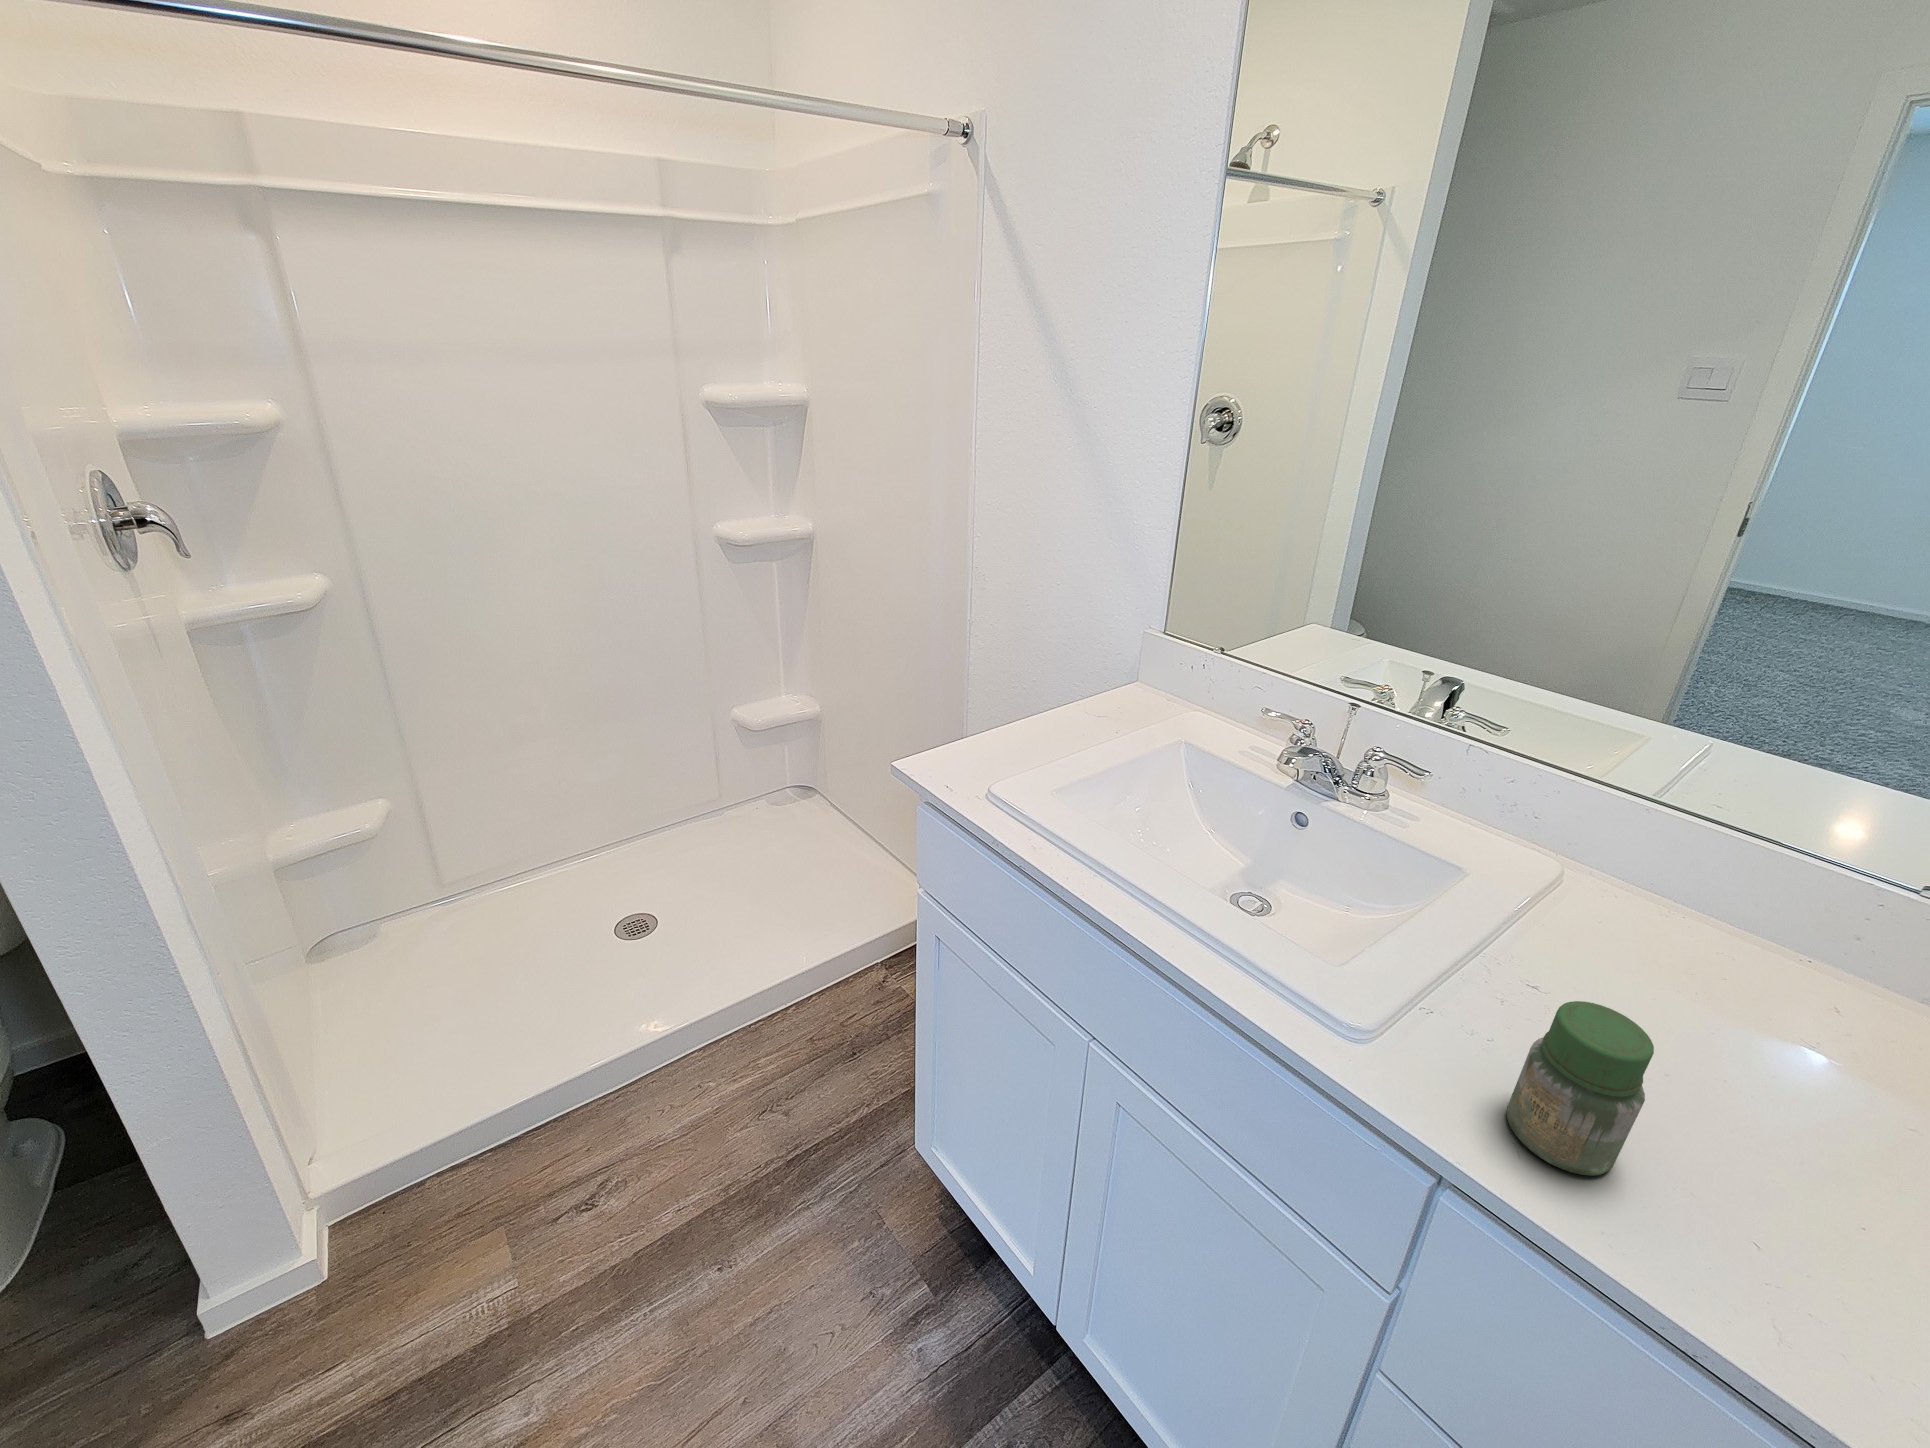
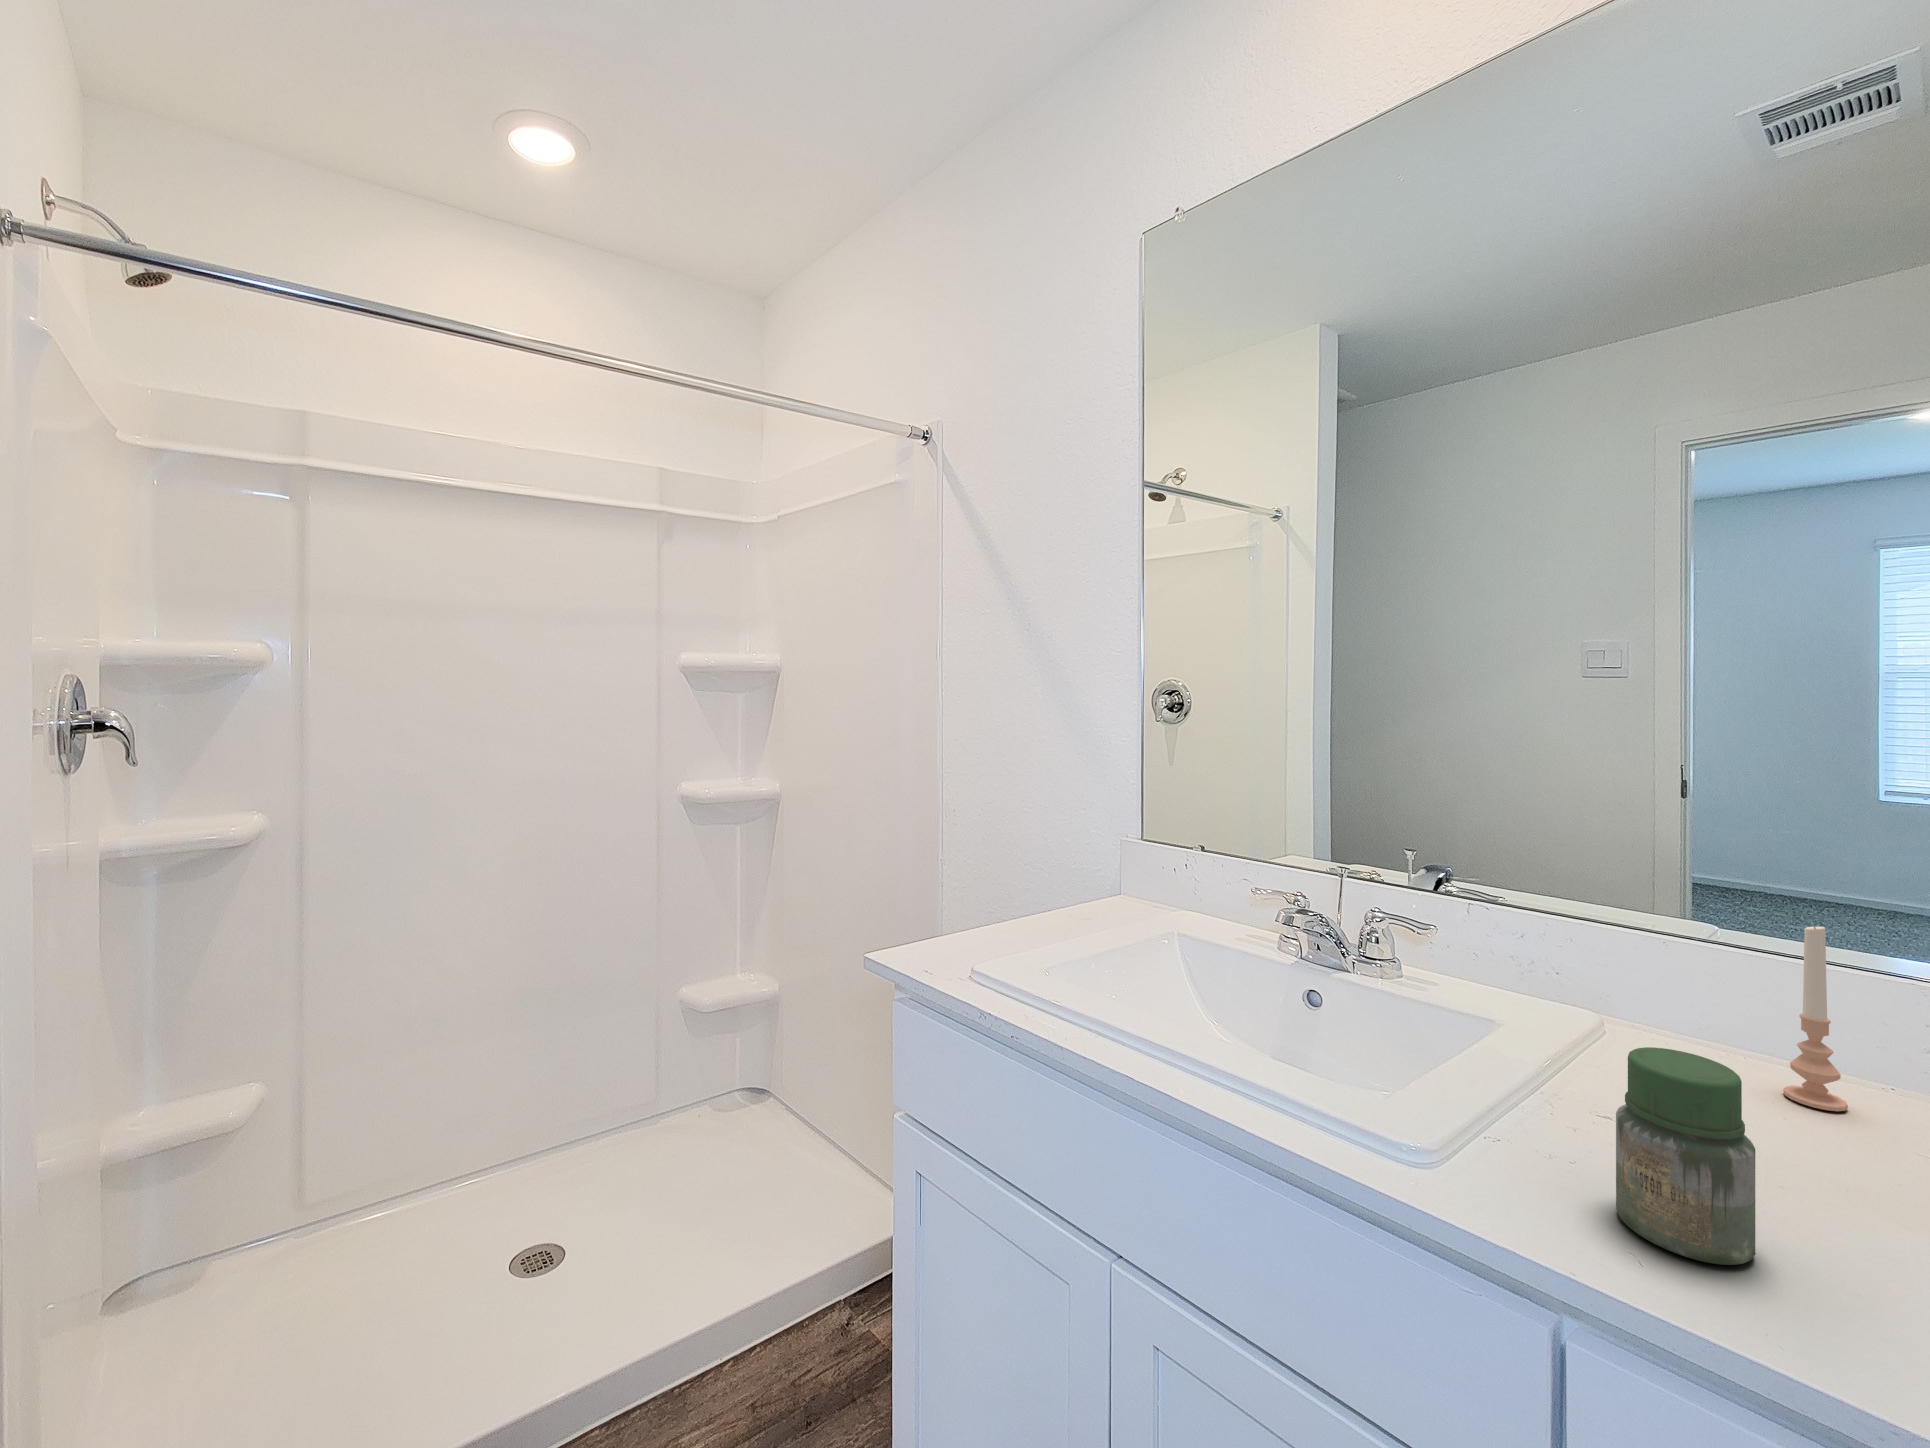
candle: none [1713,847,1817,997] -> present [1783,924,1848,1111]

